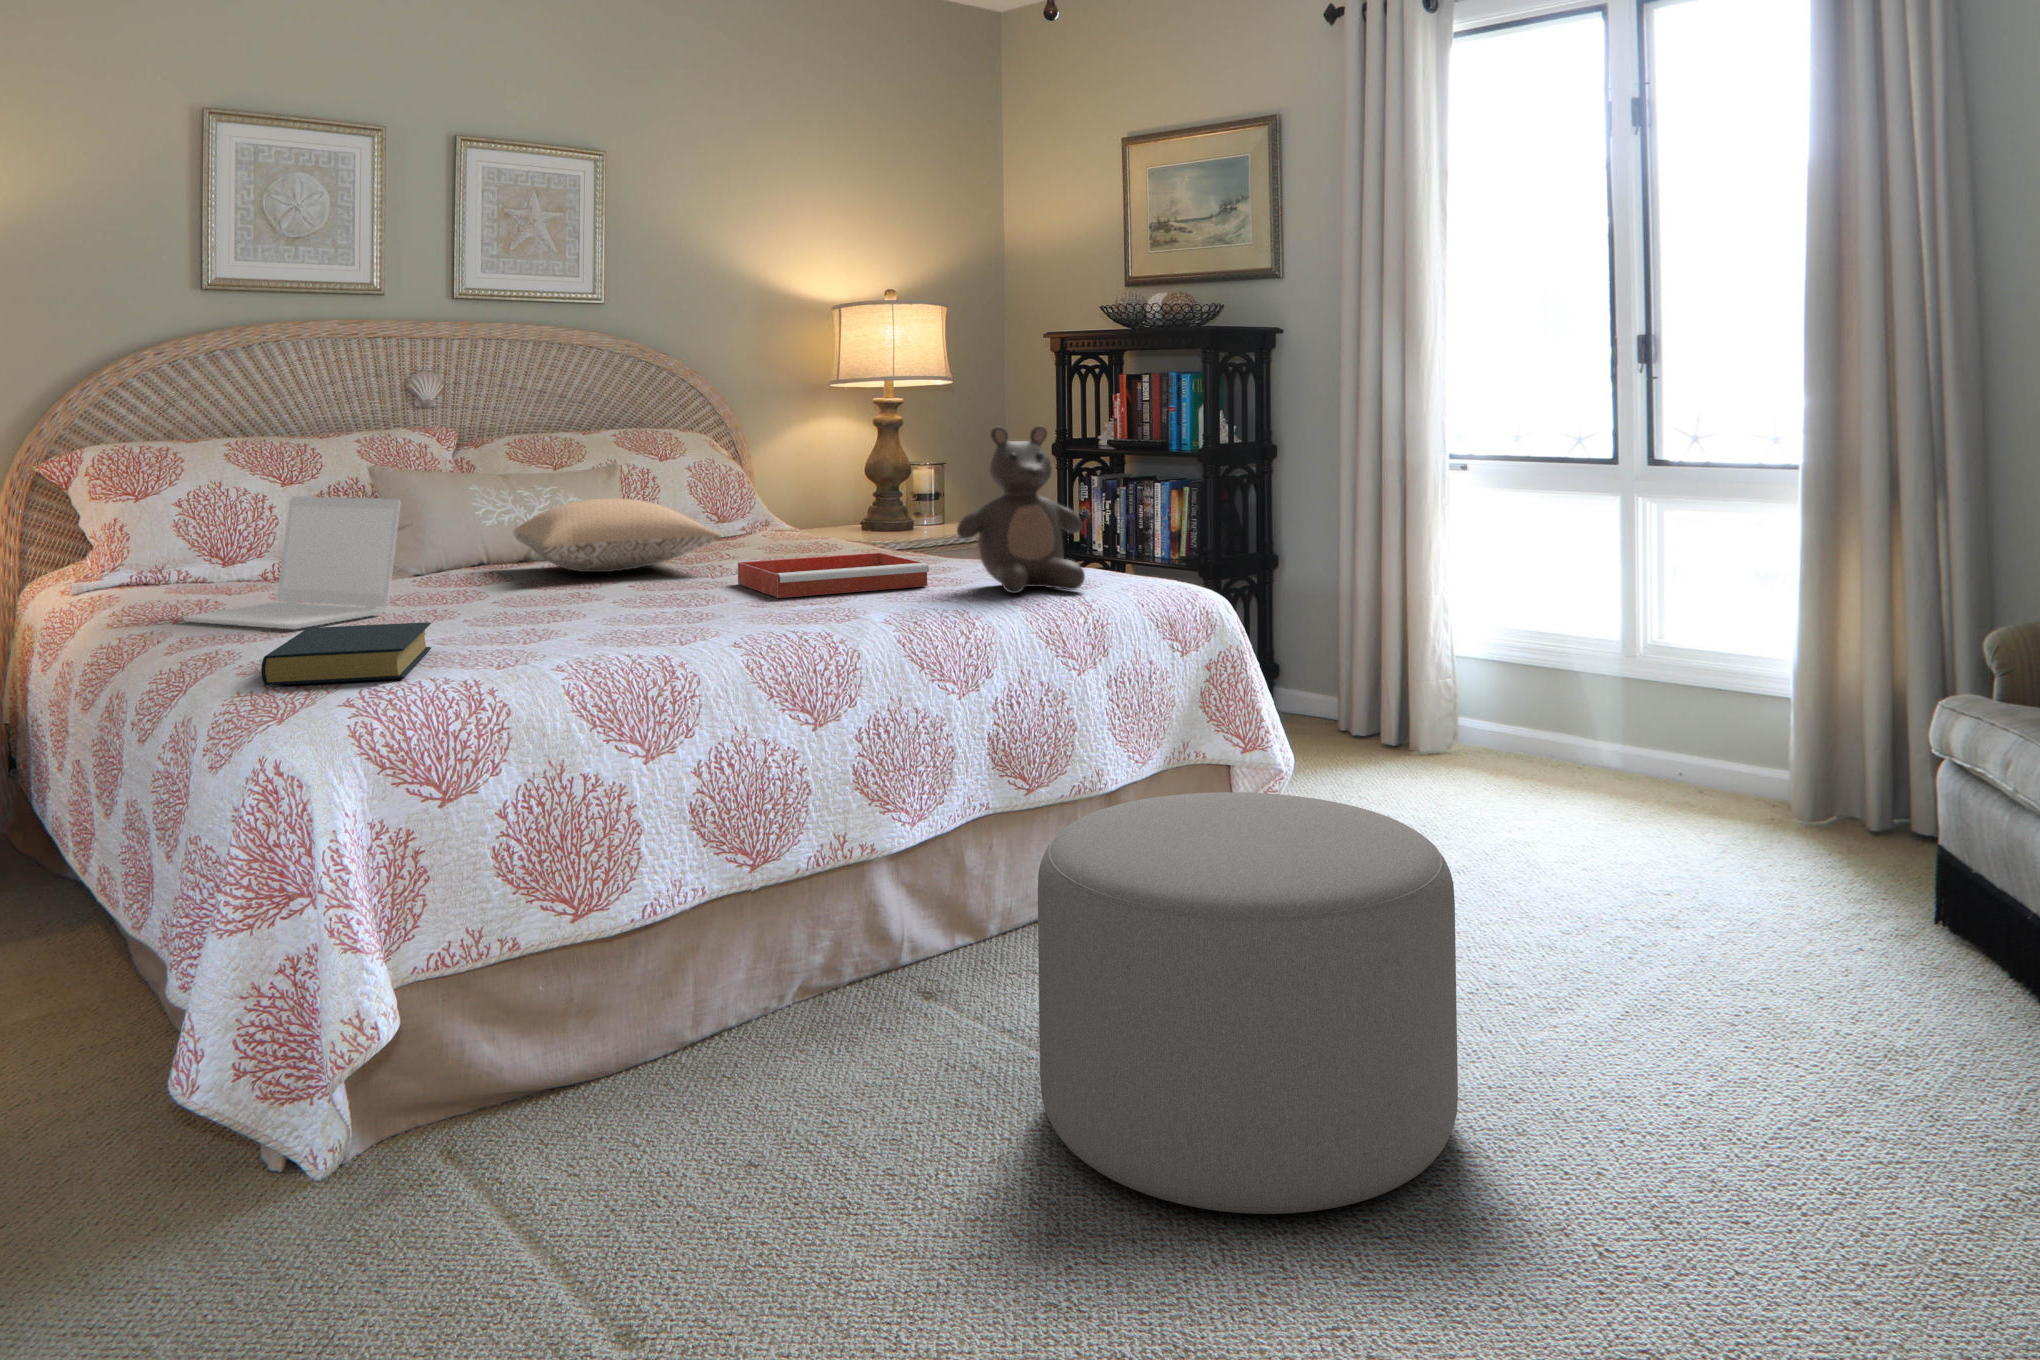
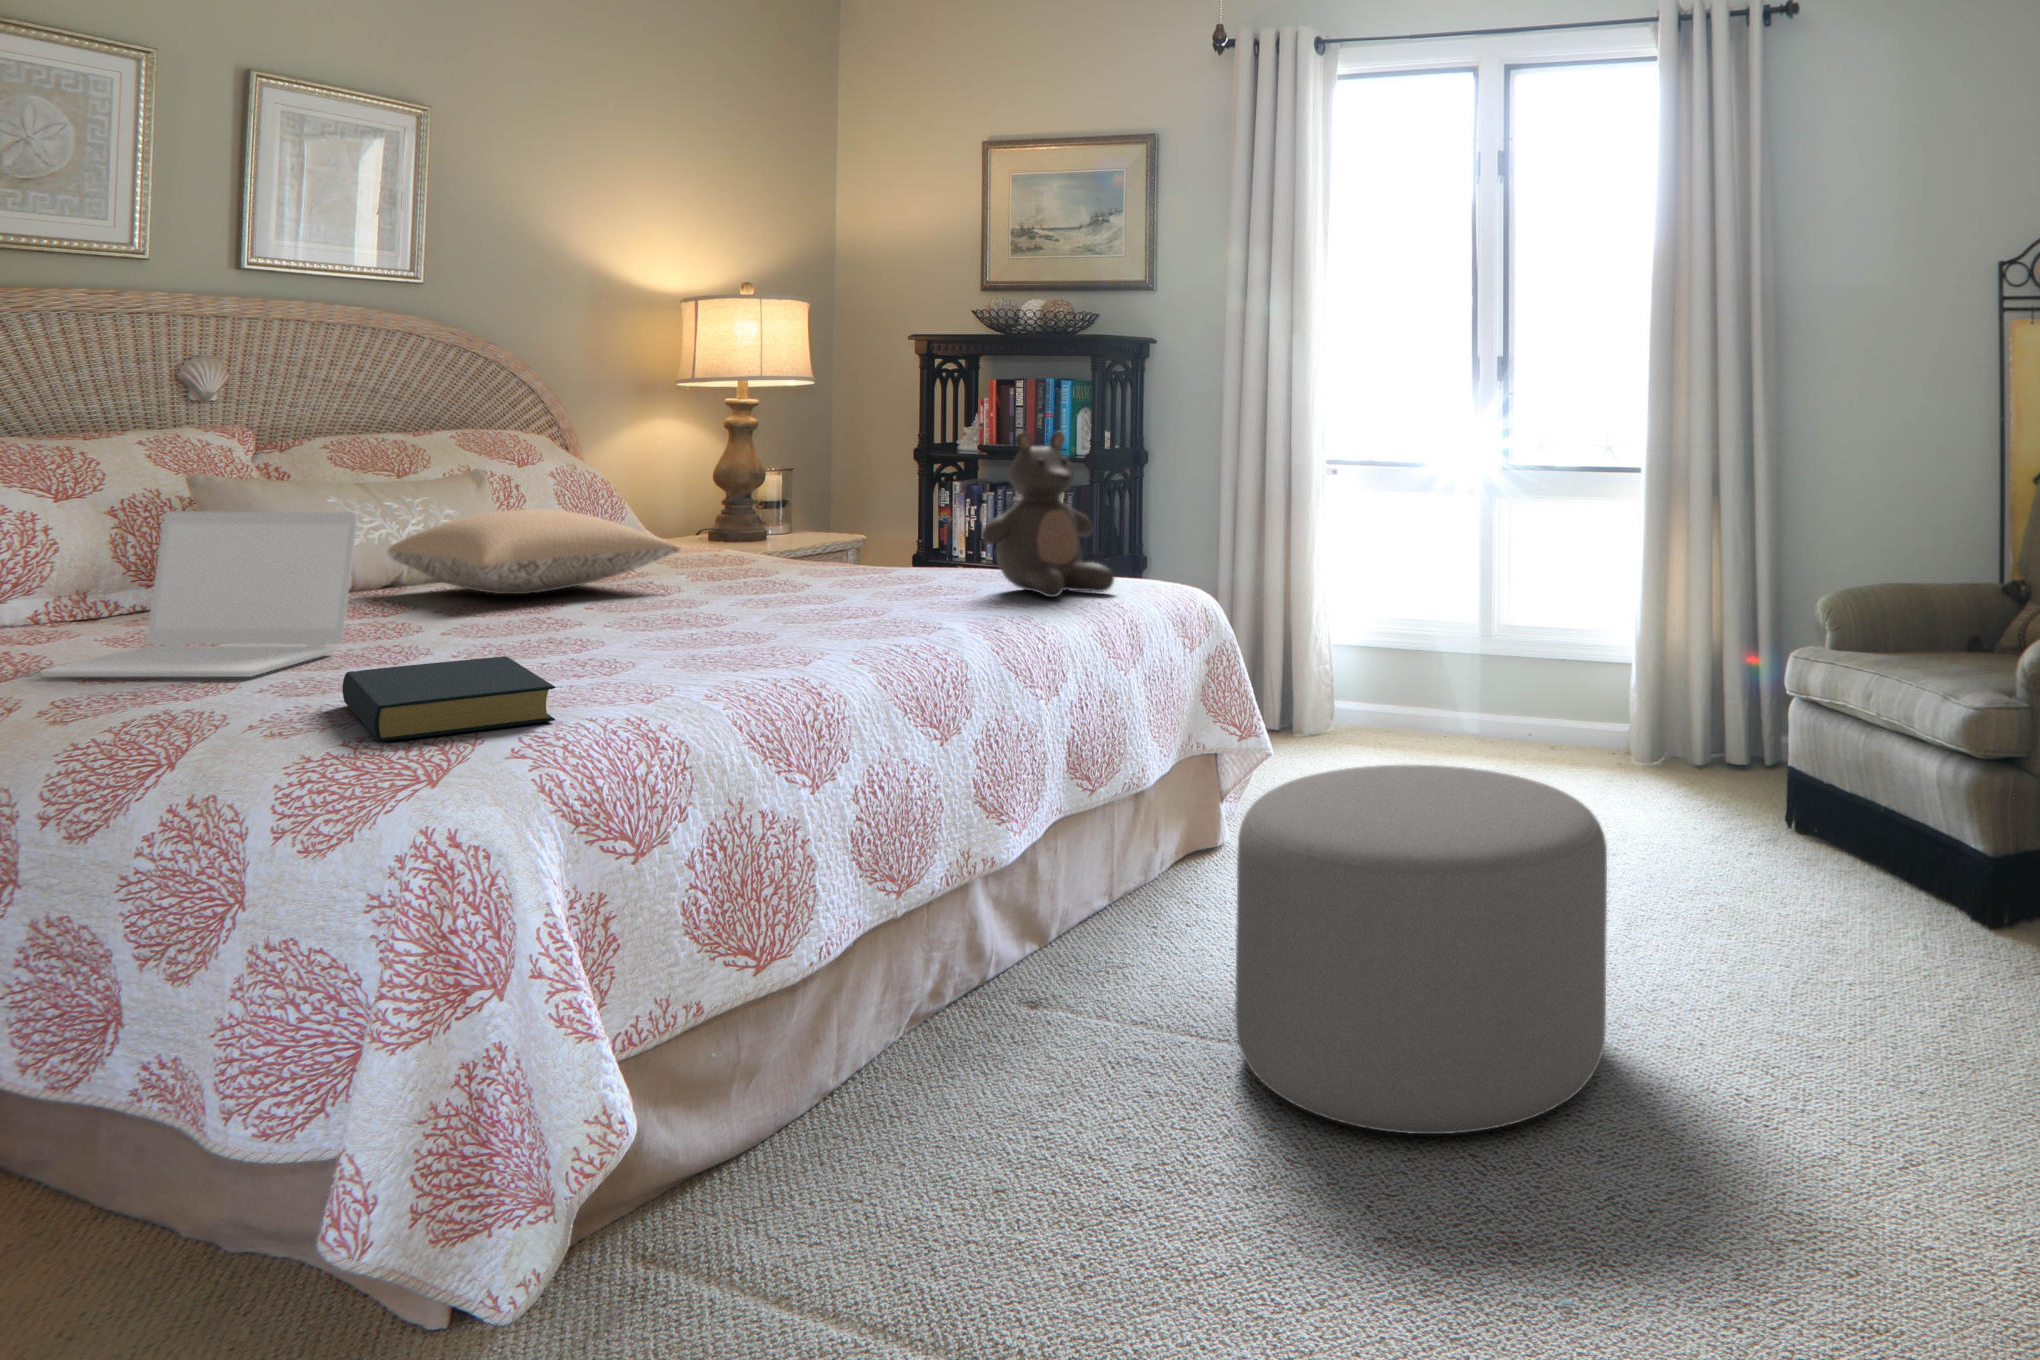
tray: present [738,553,929,598] -> none [725,562,948,612]

